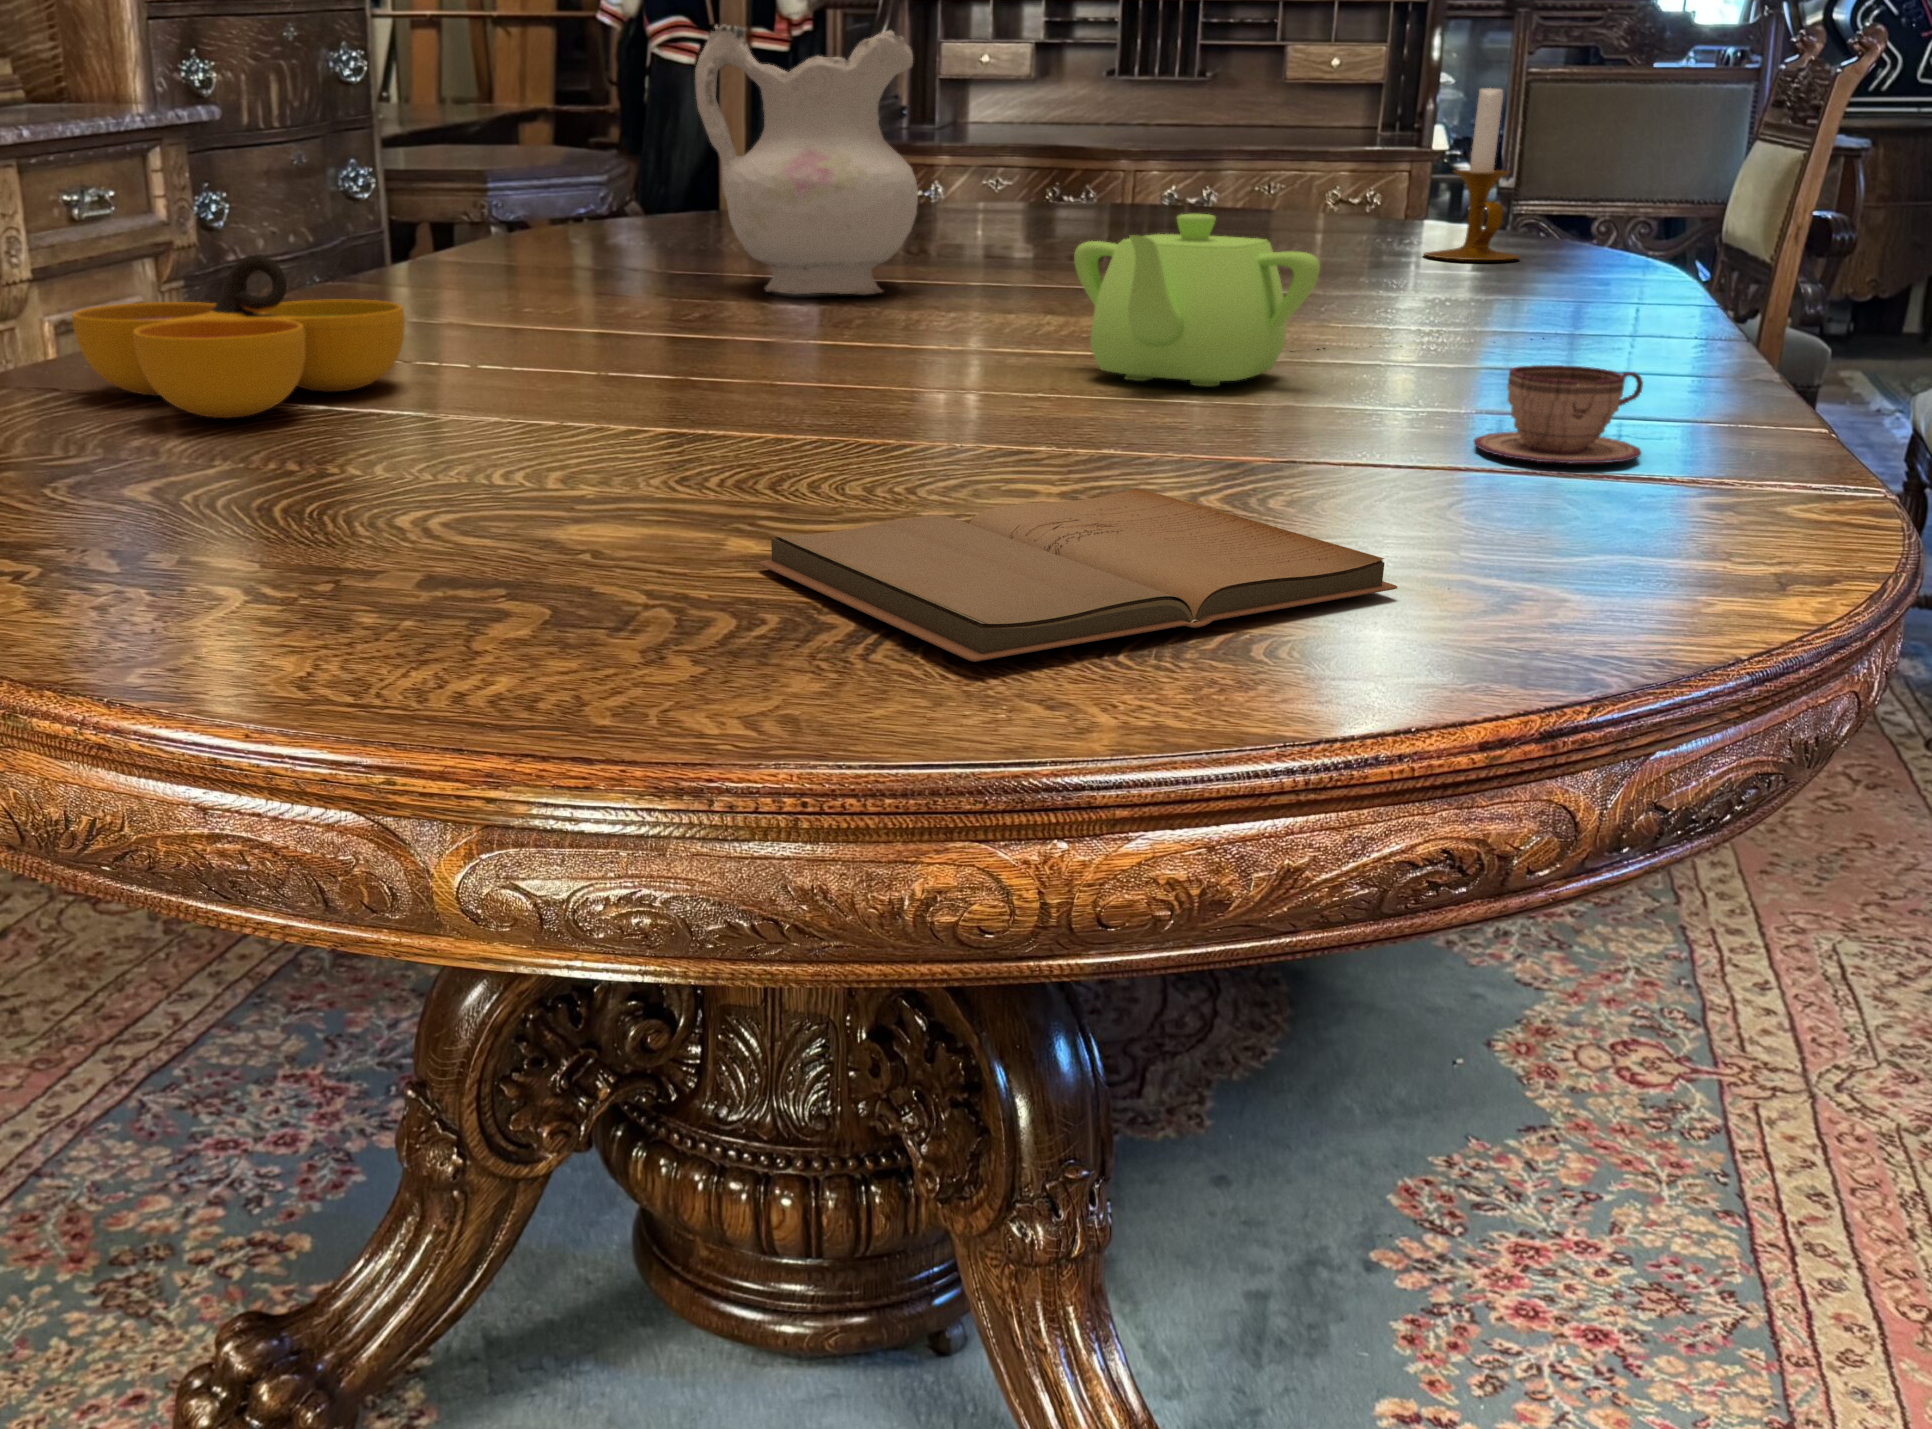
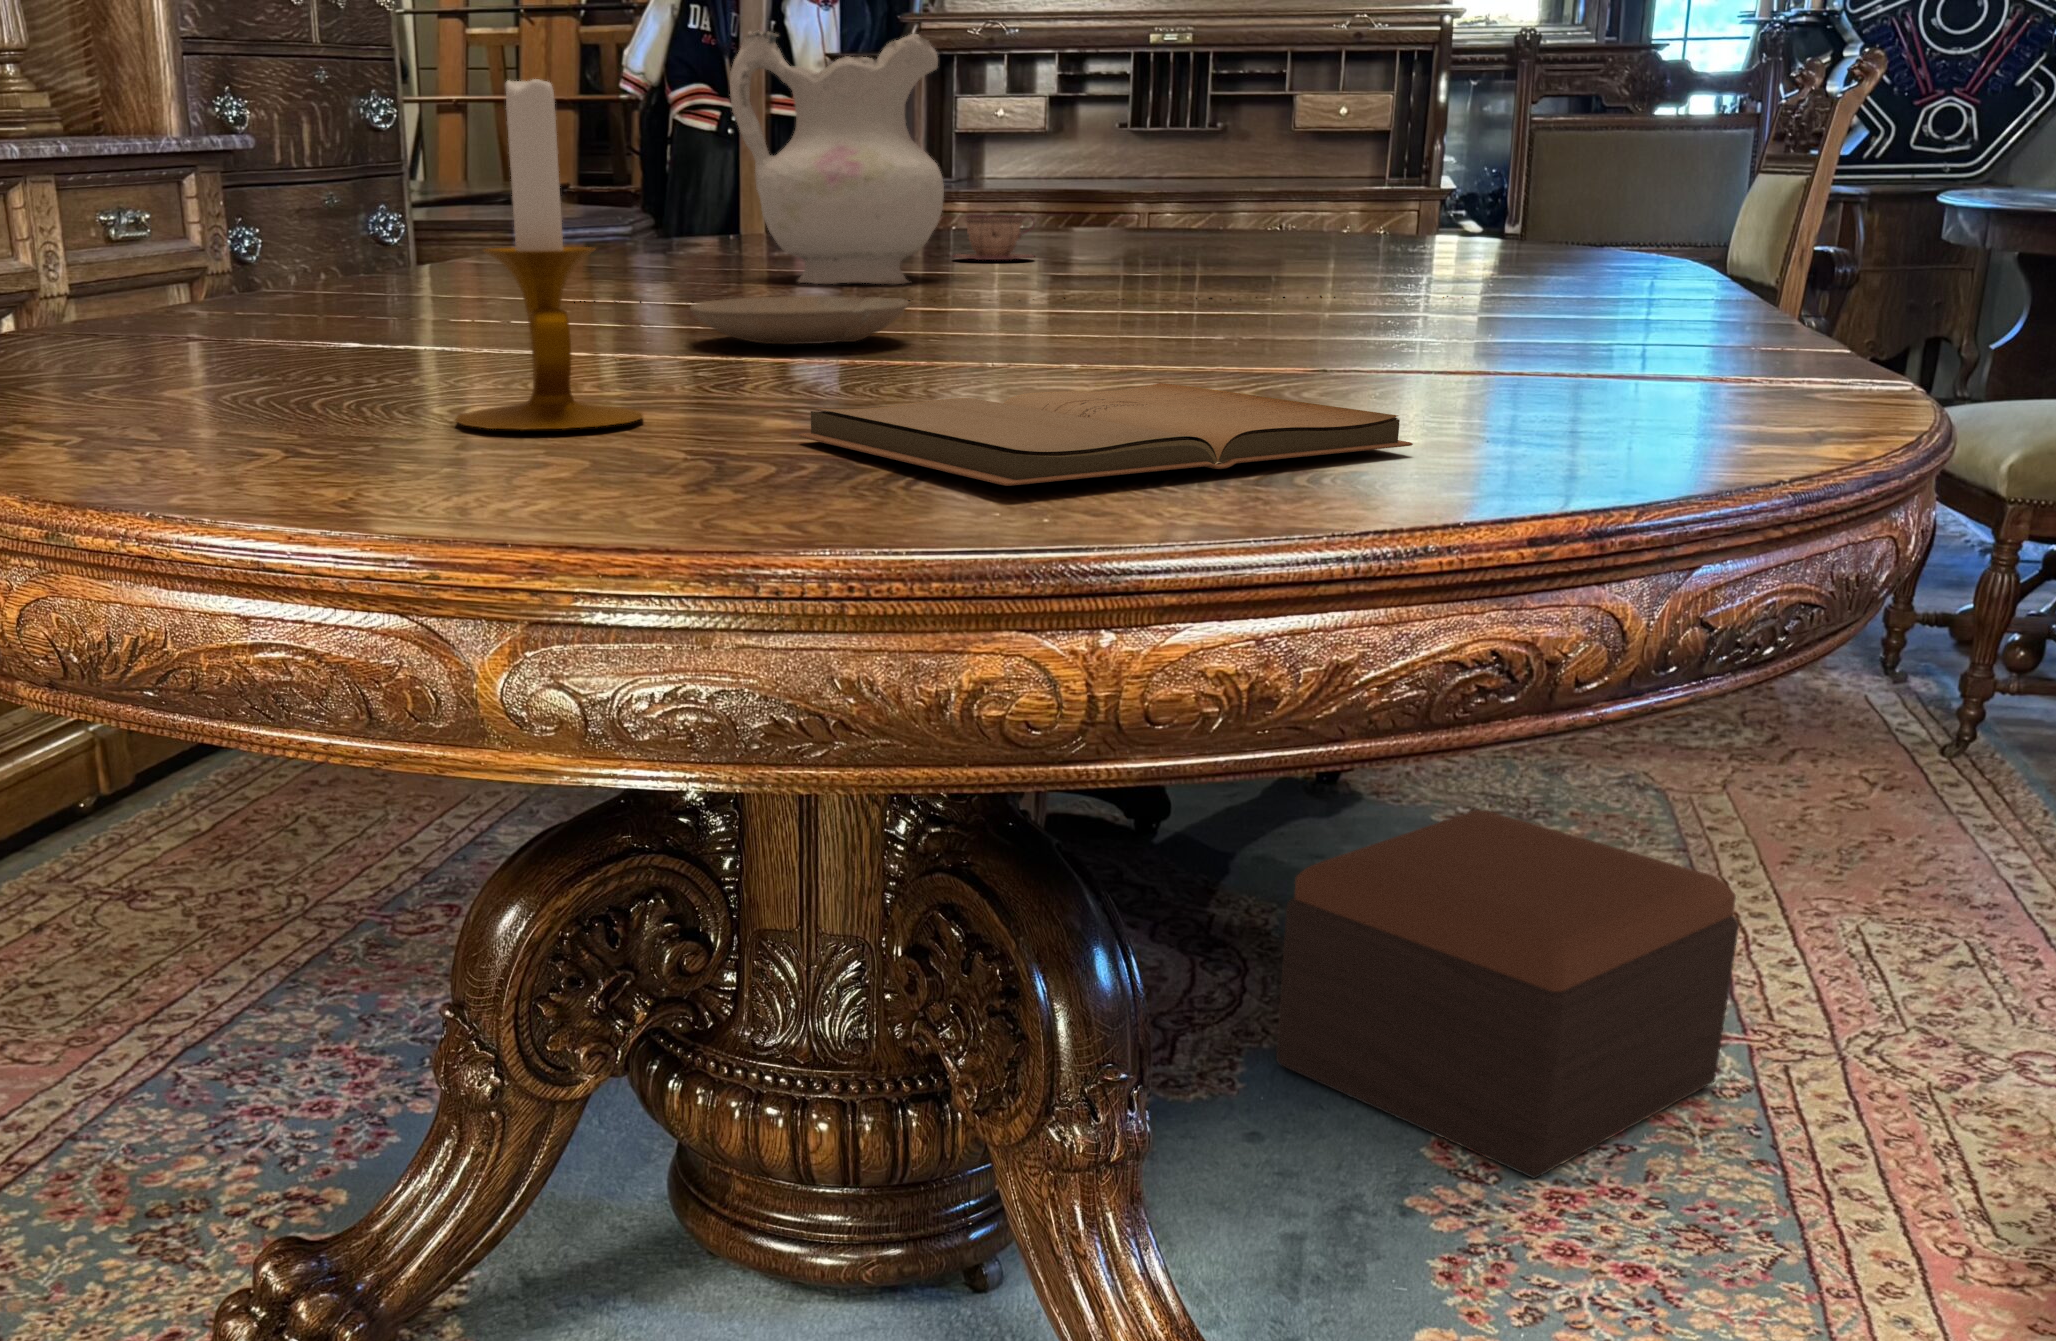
candlestick: present [1424,88,1519,260] -> present [455,79,643,430]
teapot: present [1074,214,1320,387] -> none [1095,173,1332,335]
decorative bowl: present [72,254,405,418] -> none [135,208,453,357]
plate: none [651,338,878,400] -> present [690,295,909,344]
teacup: present [1474,365,1643,463] -> present [953,215,1035,260]
footstool: none [1243,843,1713,1233] -> present [1276,810,1739,1178]

